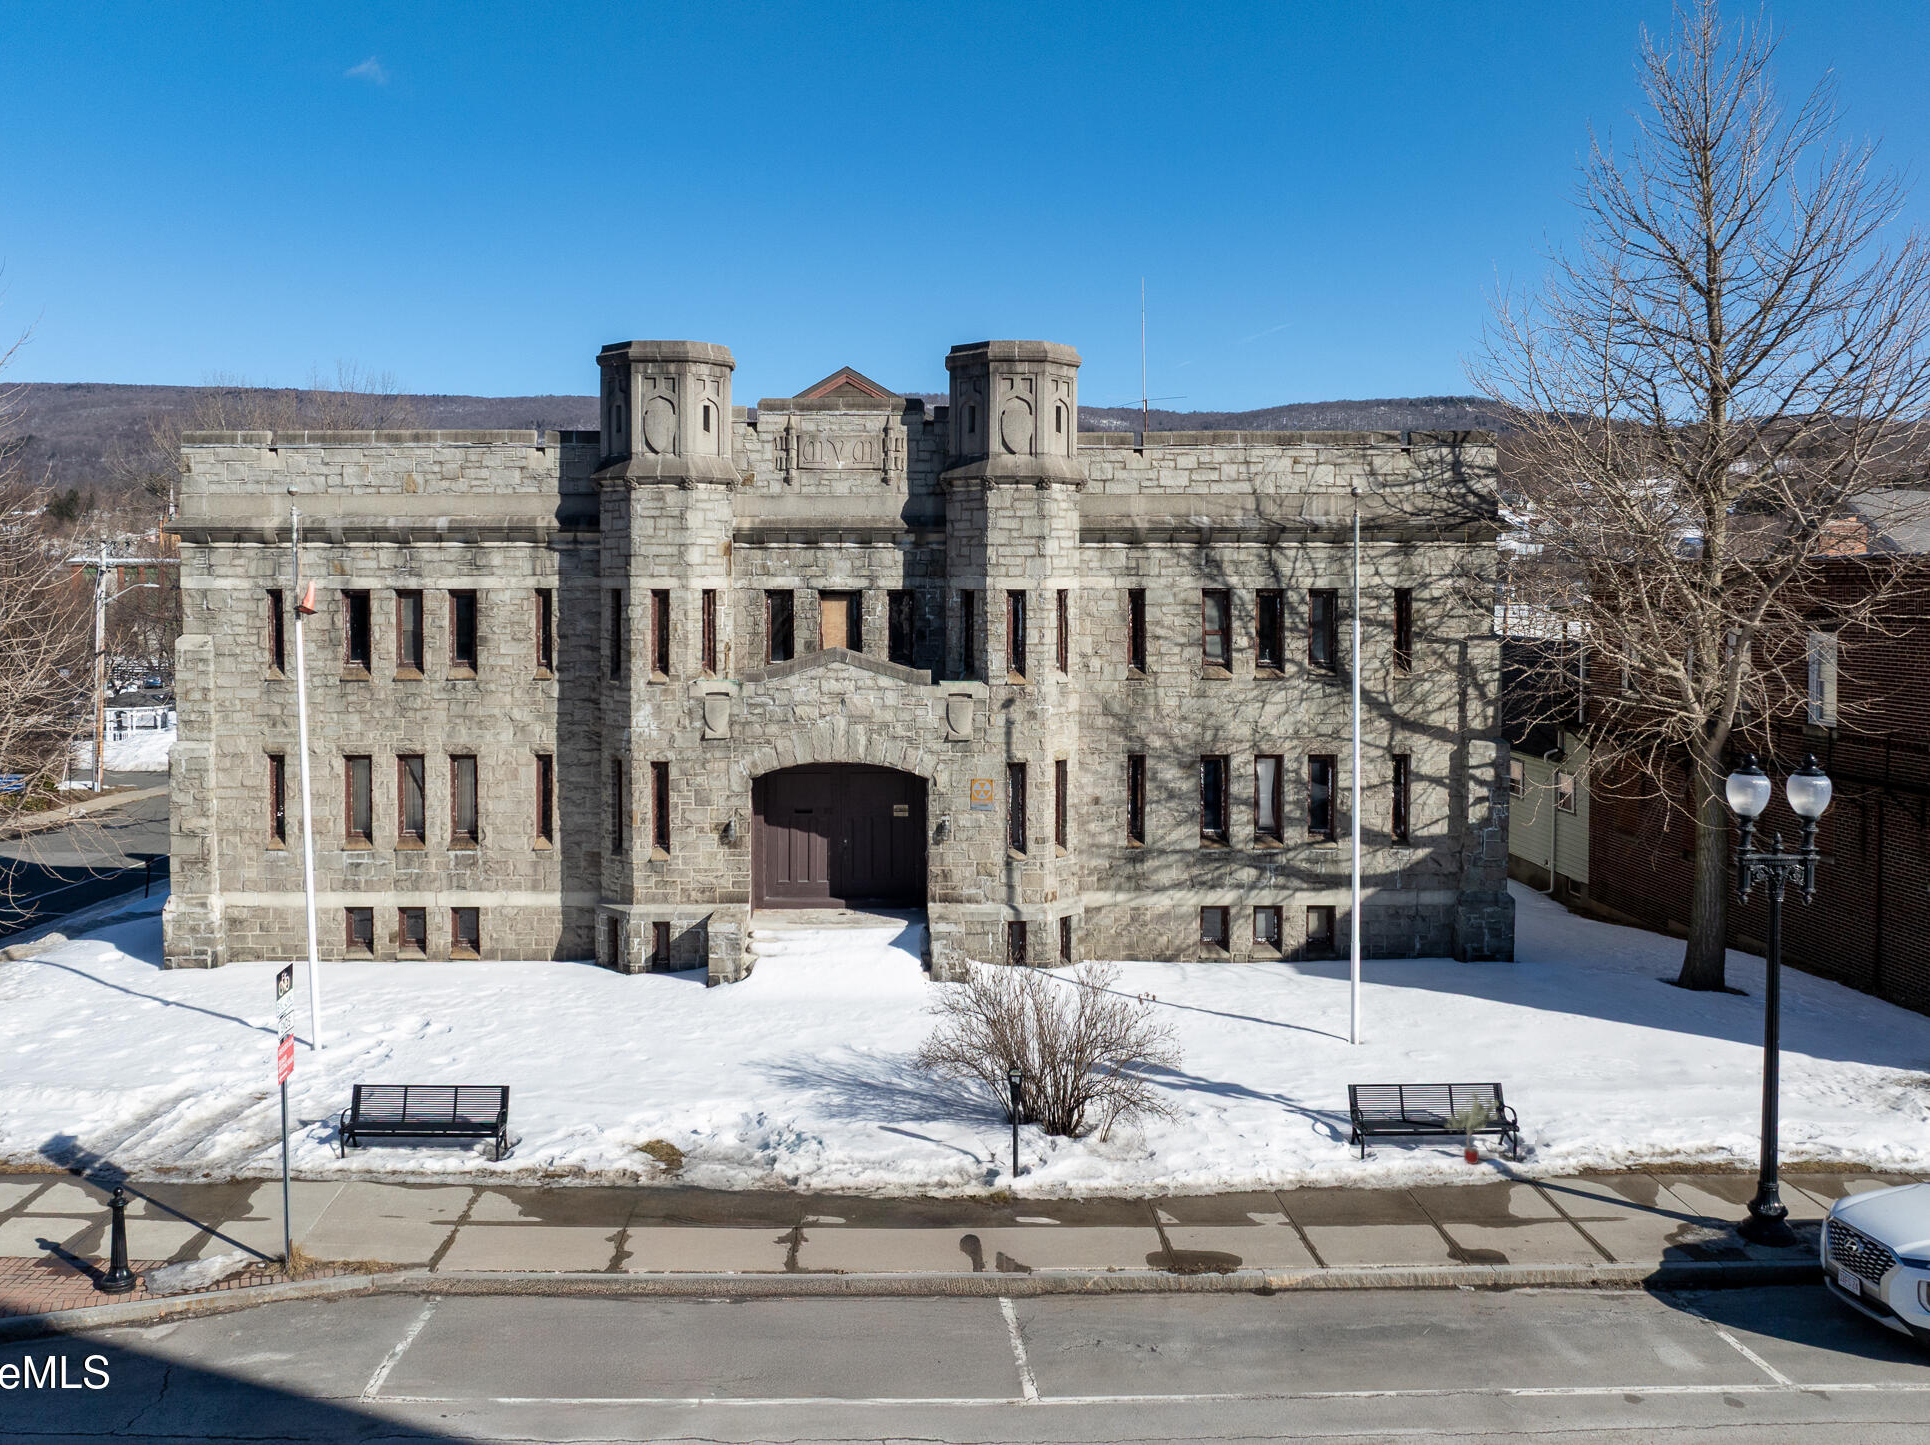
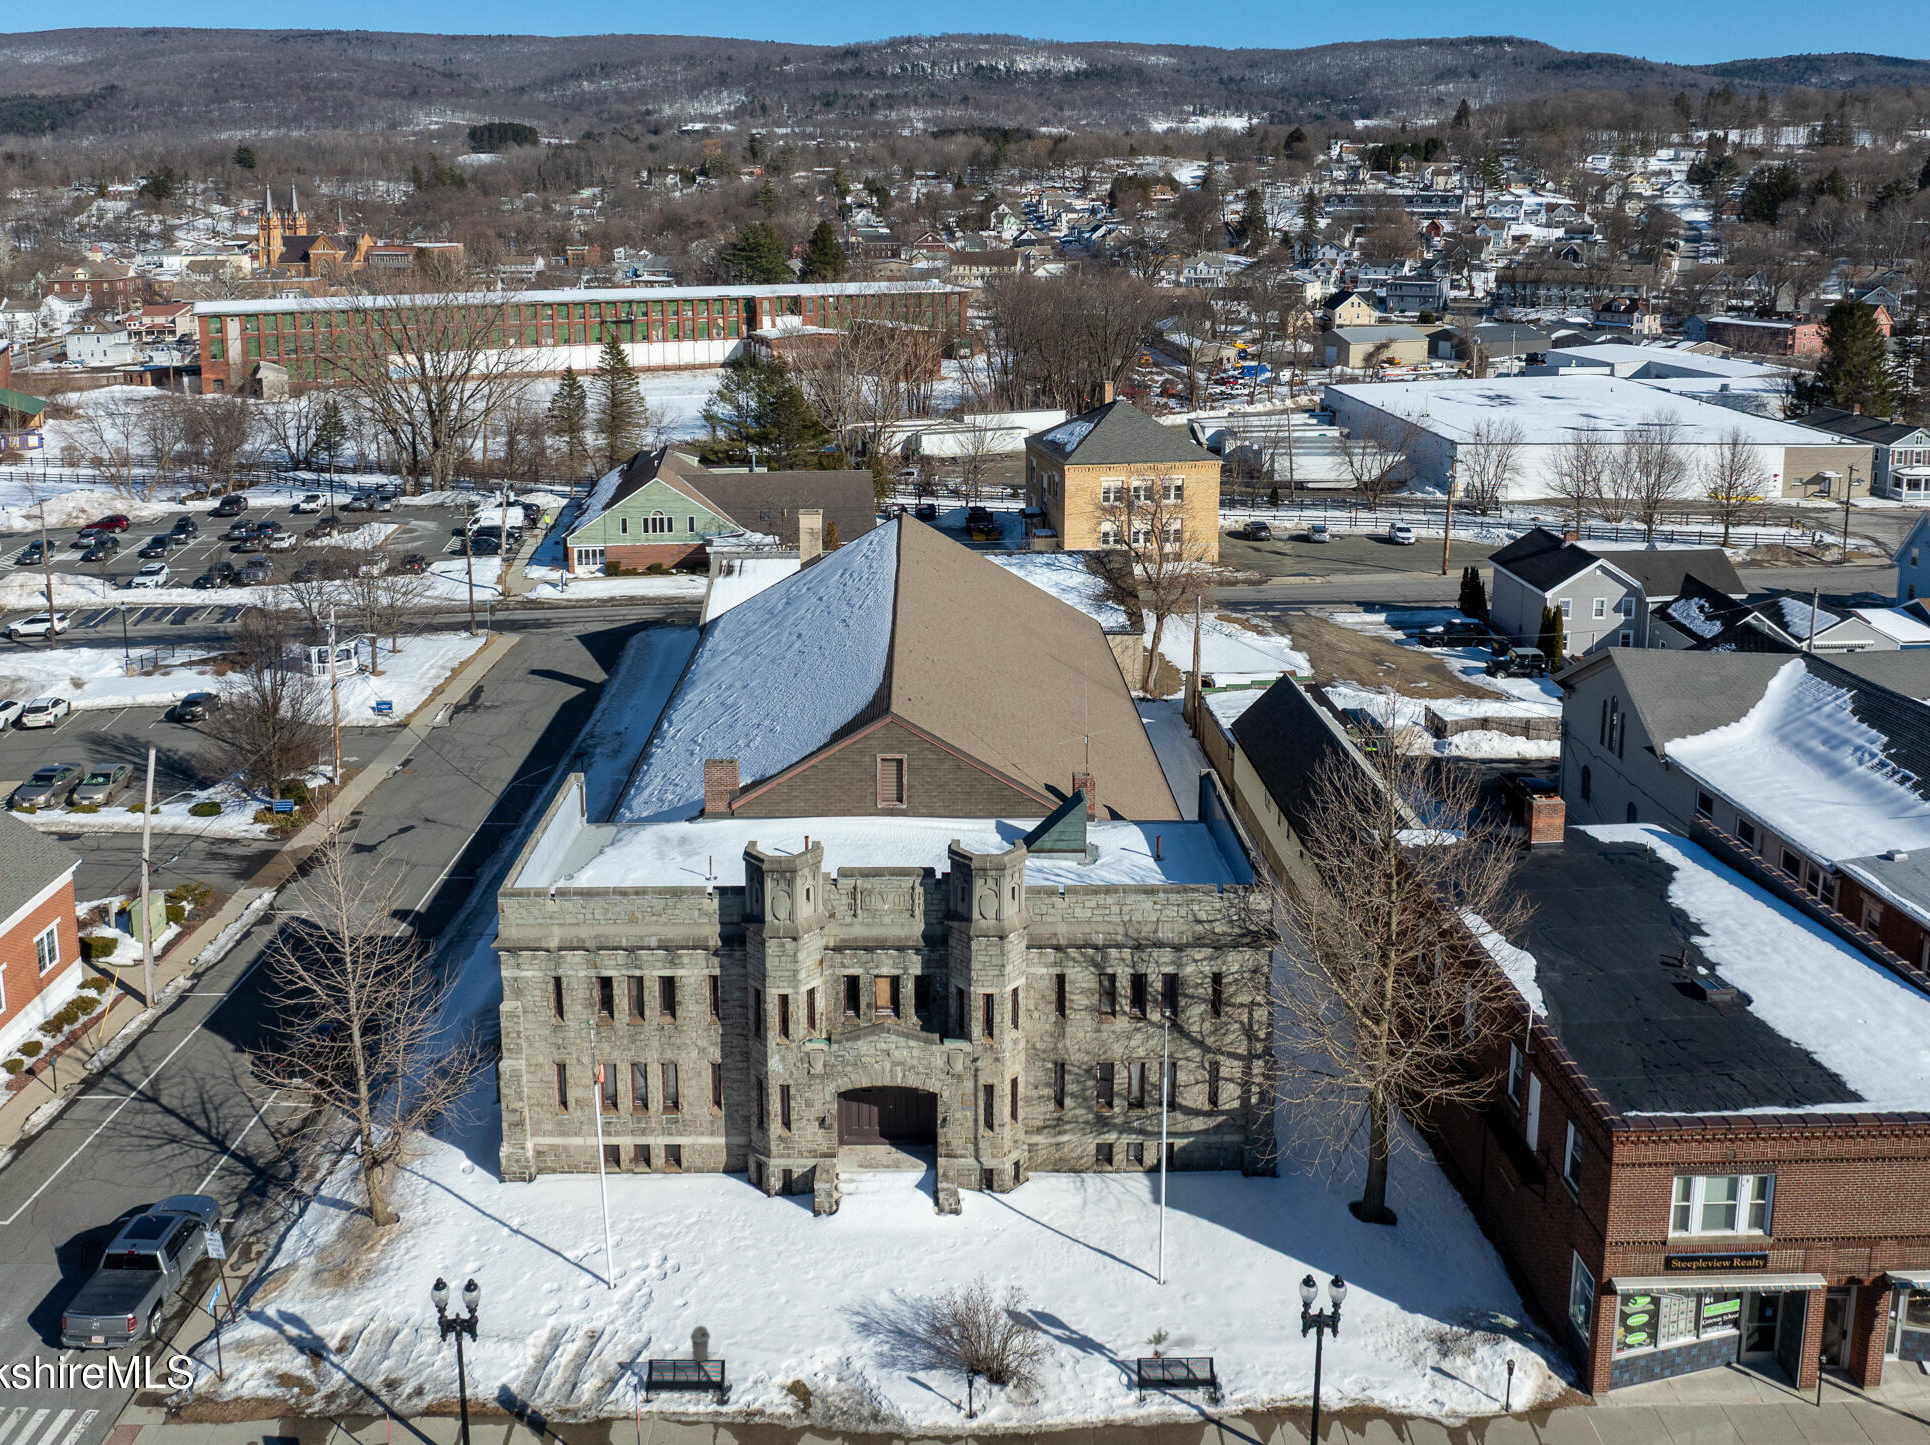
trash can: none [394,1089,442,1175] -> present [690,1326,710,1362]

